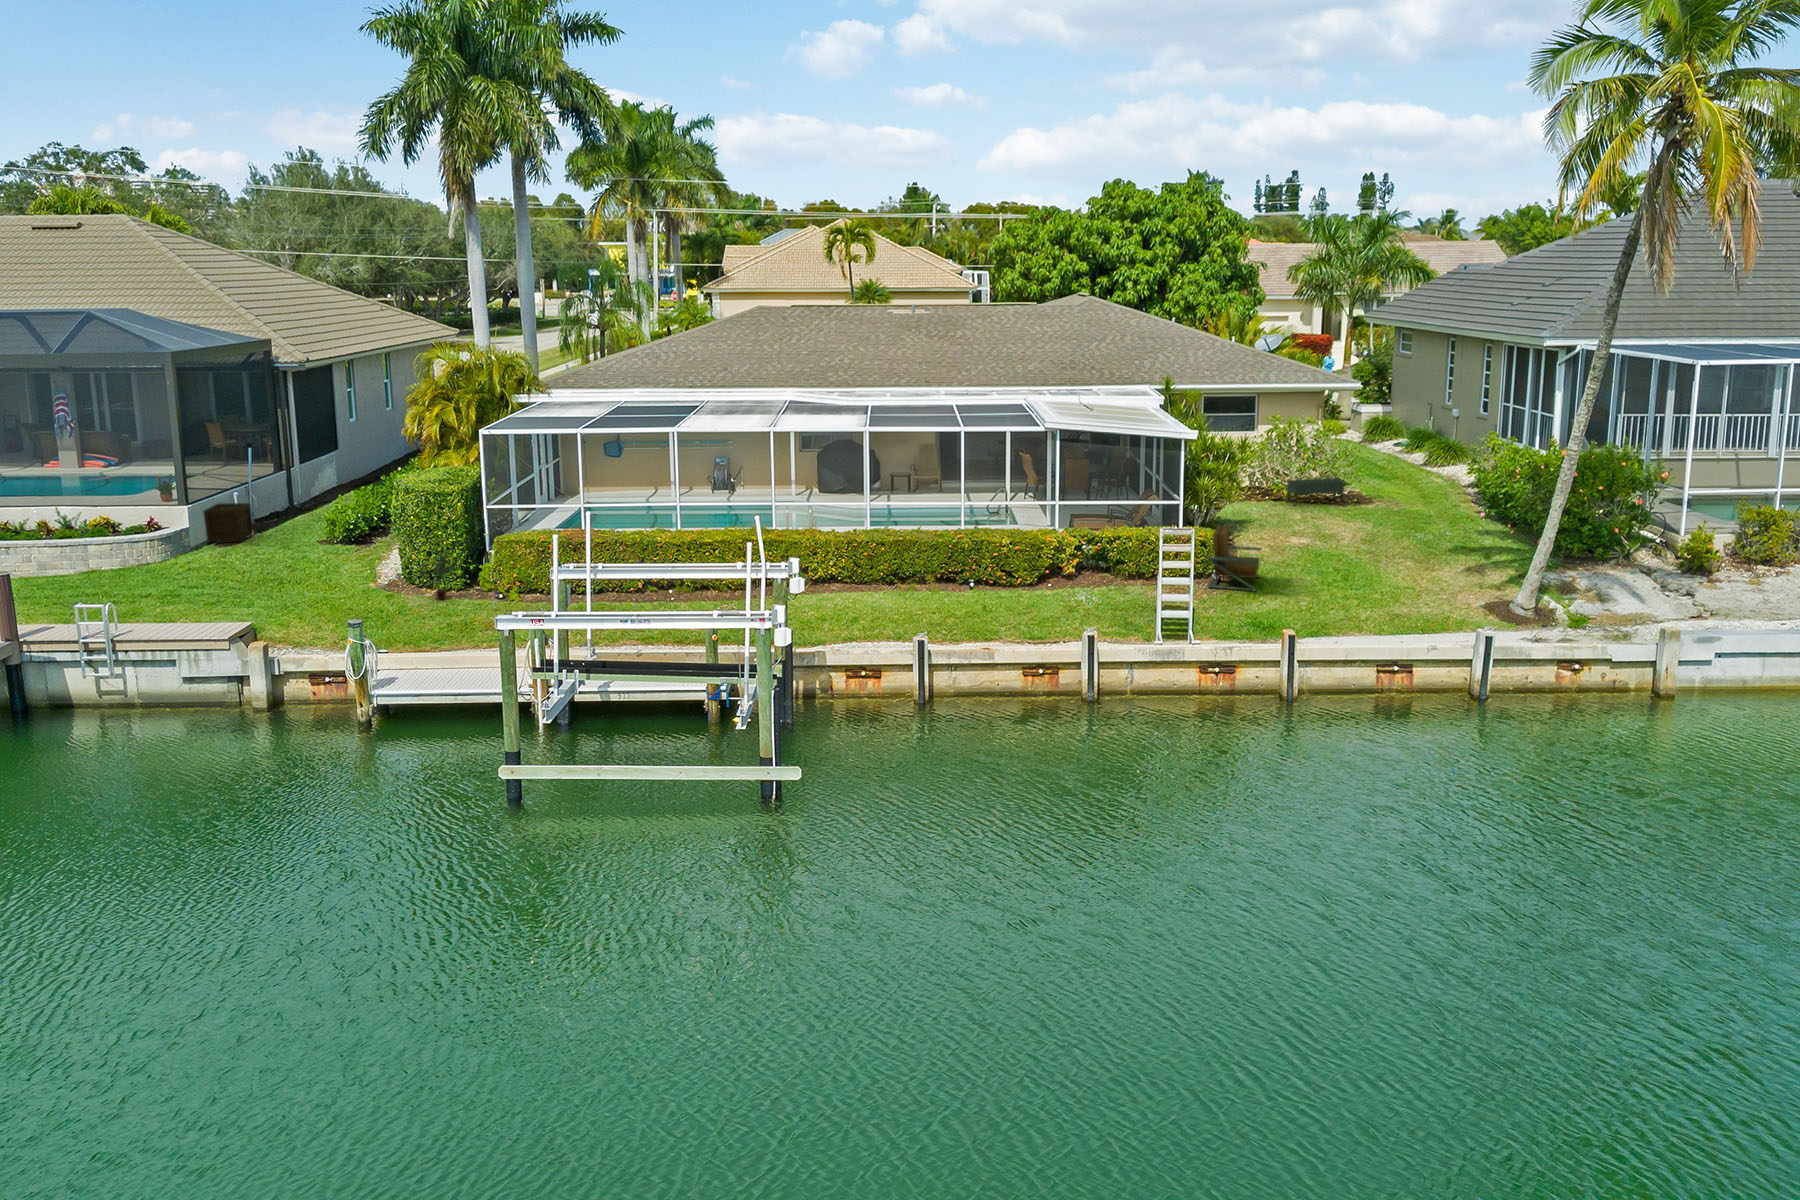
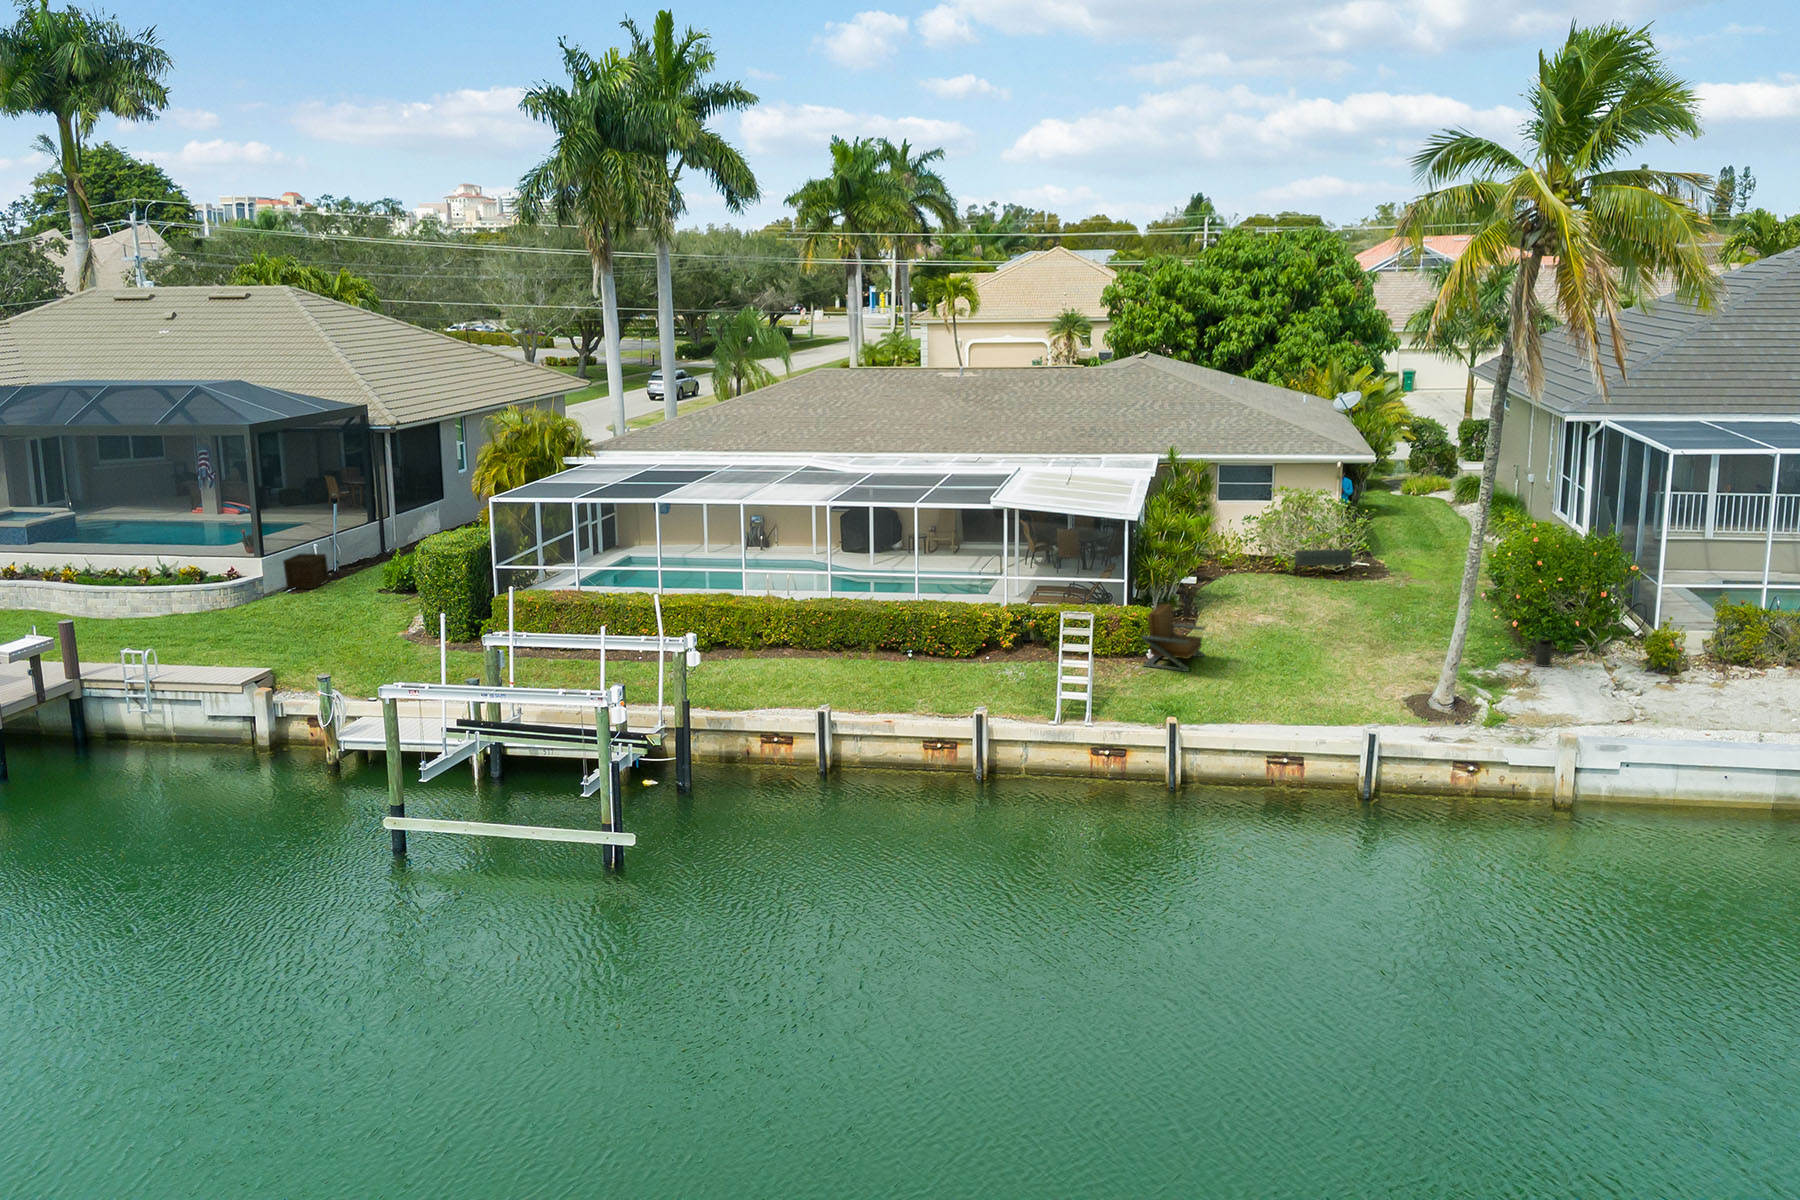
watering can: none [1569,544,1593,575] -> present [1534,637,1552,667]
potted tree: present [420,552,457,600] -> none [429,606,461,651]

